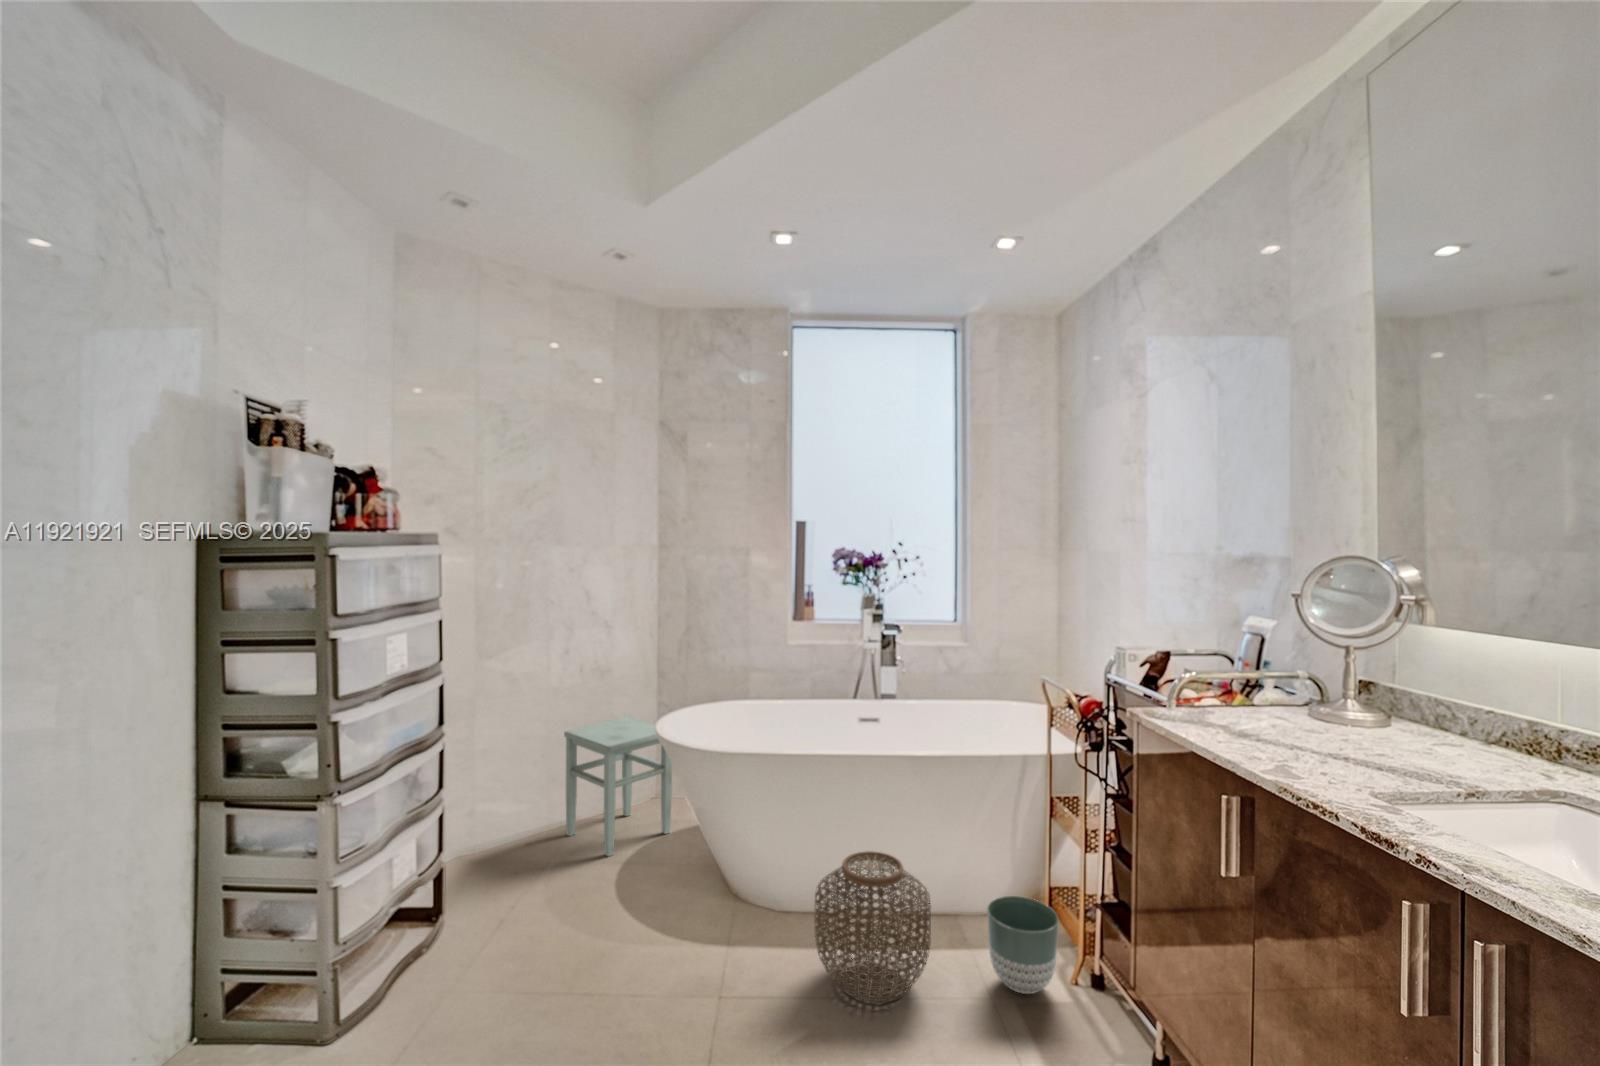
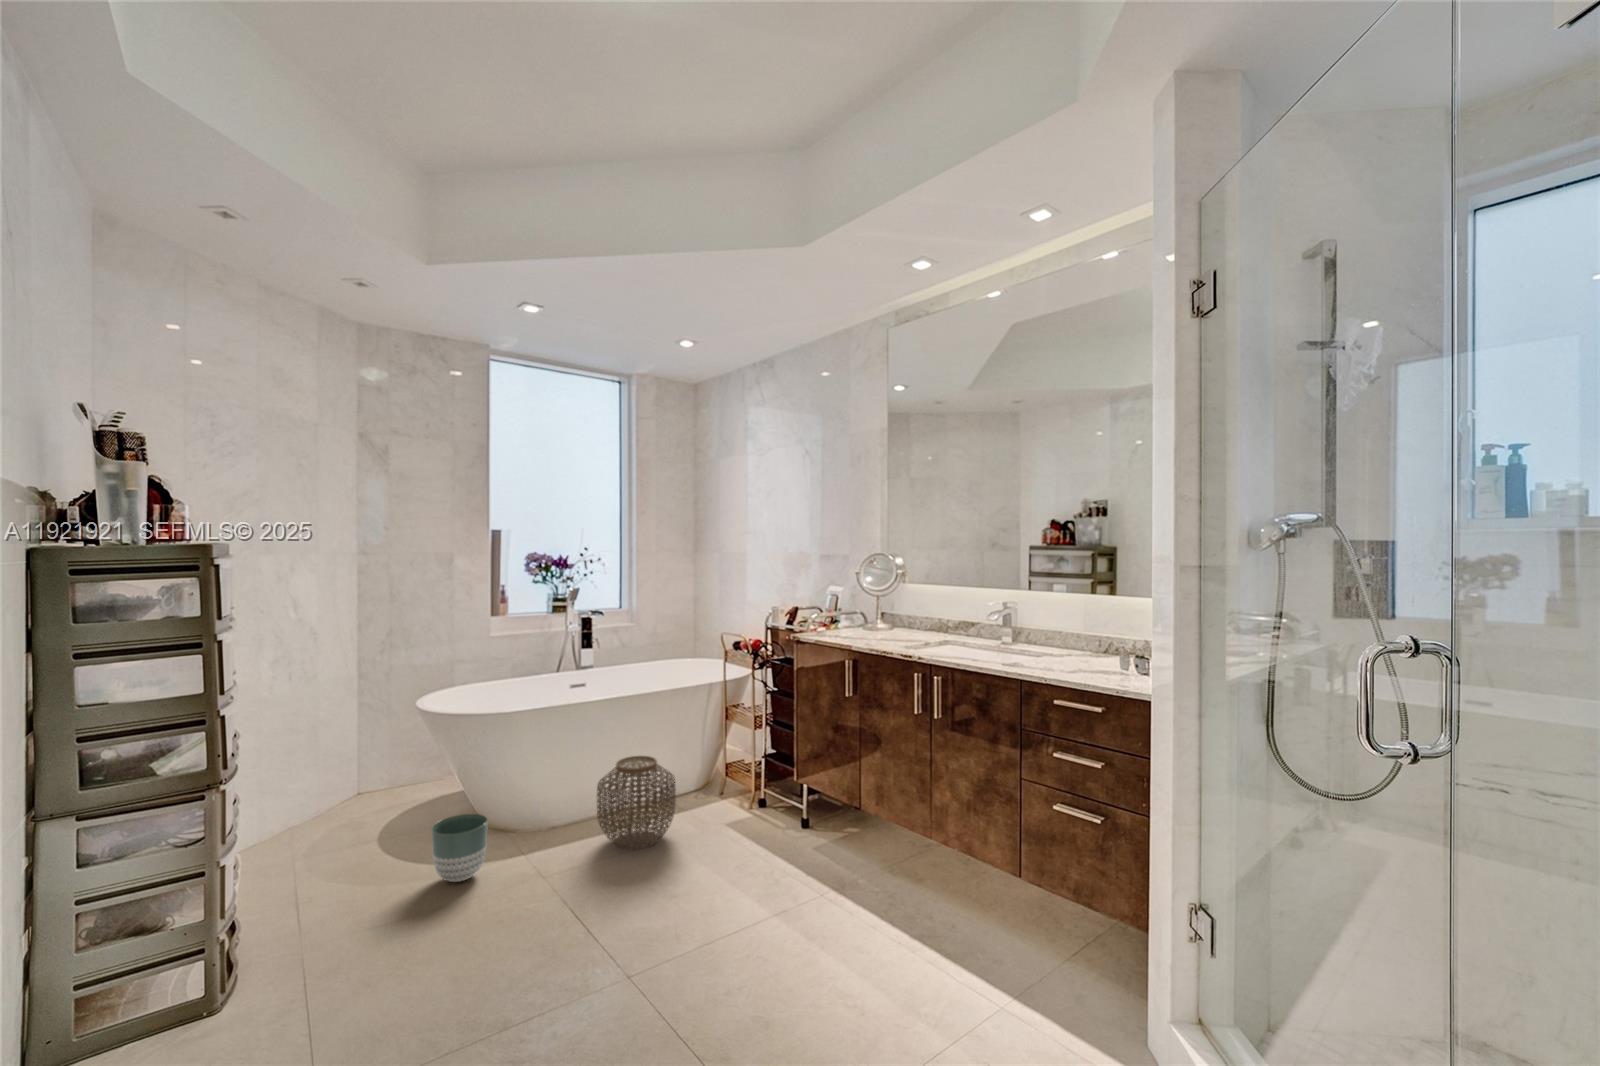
stool: present [564,717,672,856] -> none [291,715,409,835]
planter: present [987,896,1059,994] -> present [431,814,488,882]

